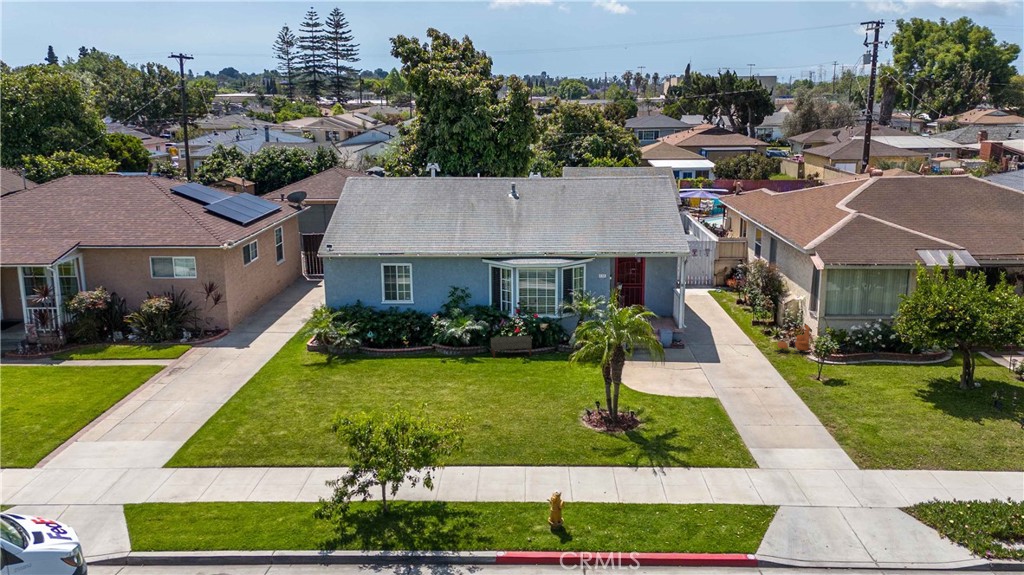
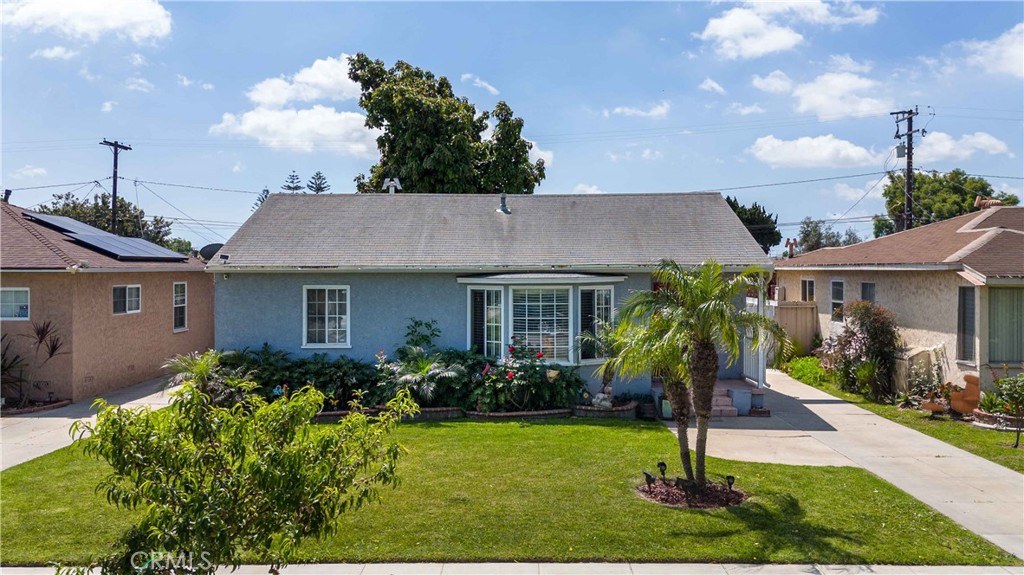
bench: present [491,336,532,358] -> none [467,386,535,419]

